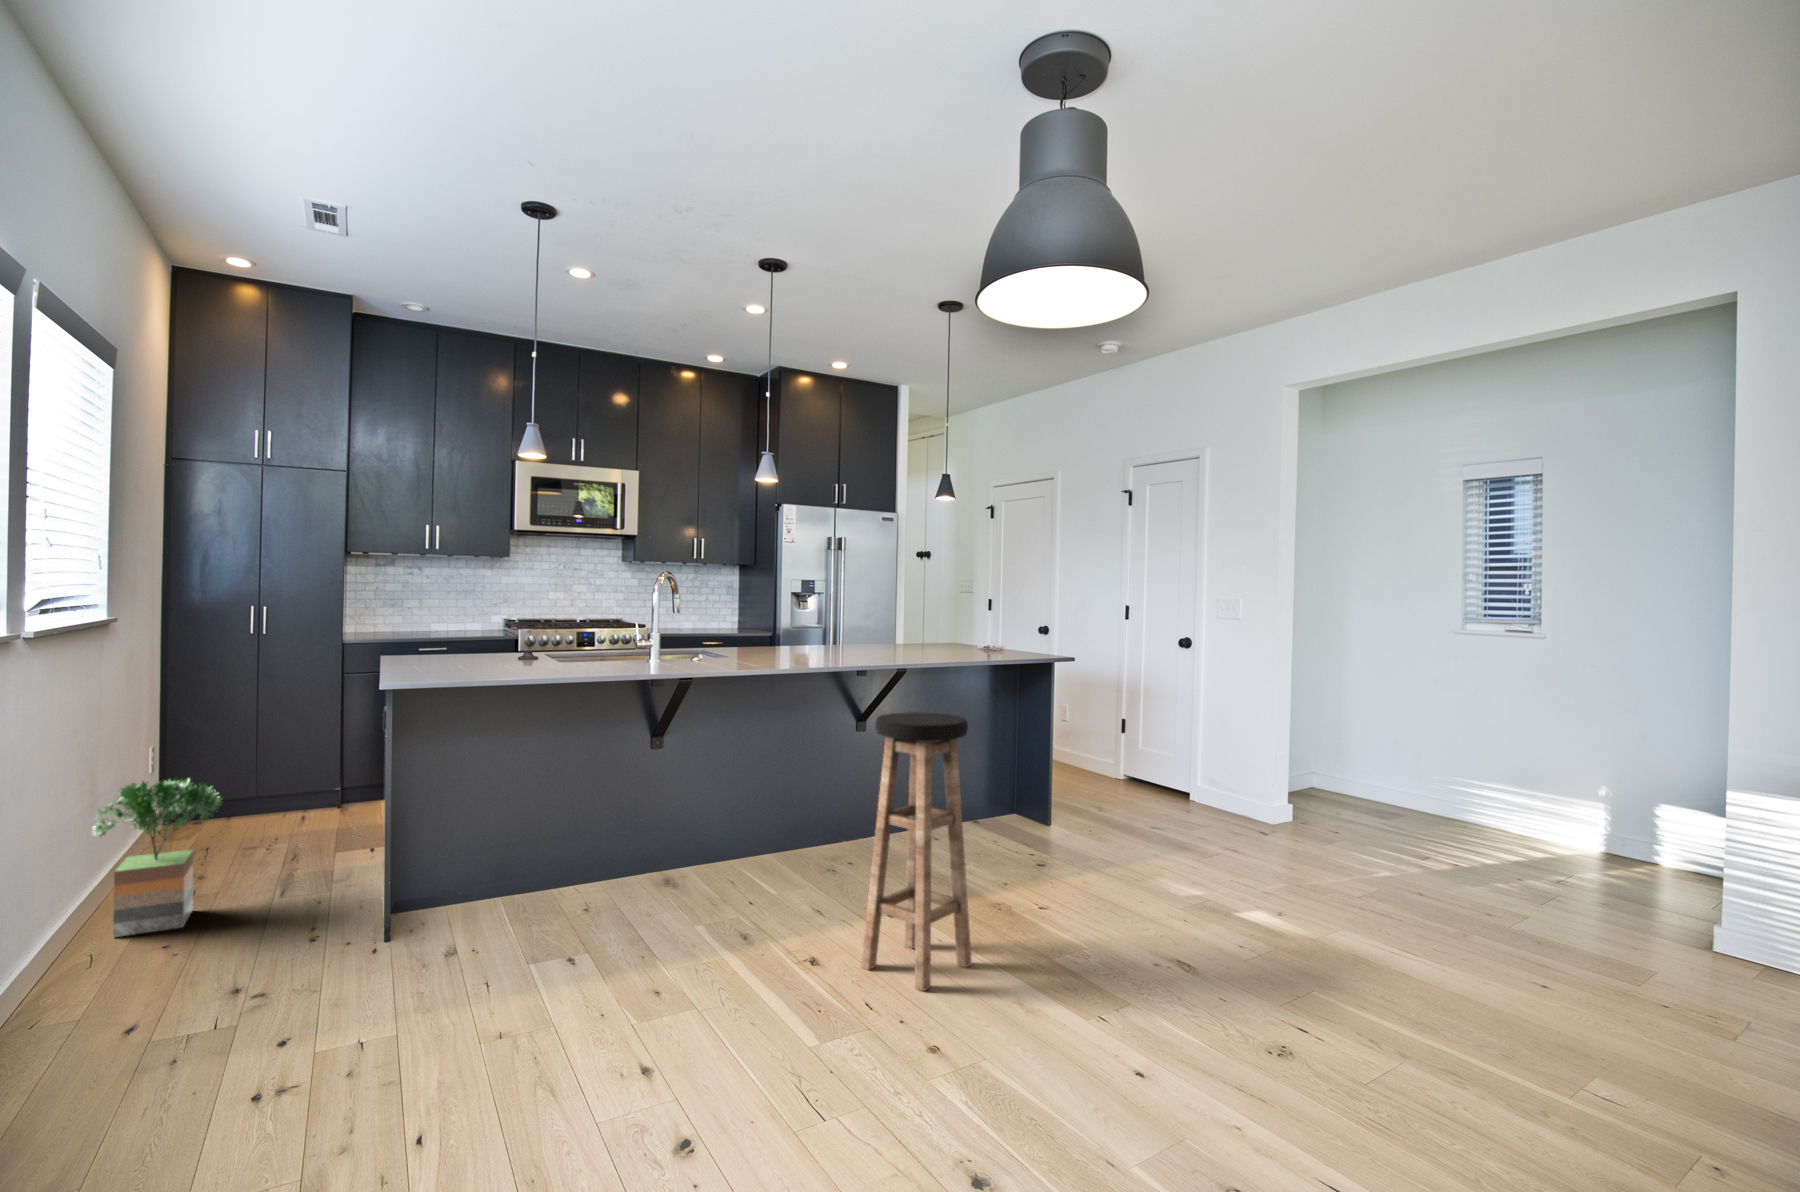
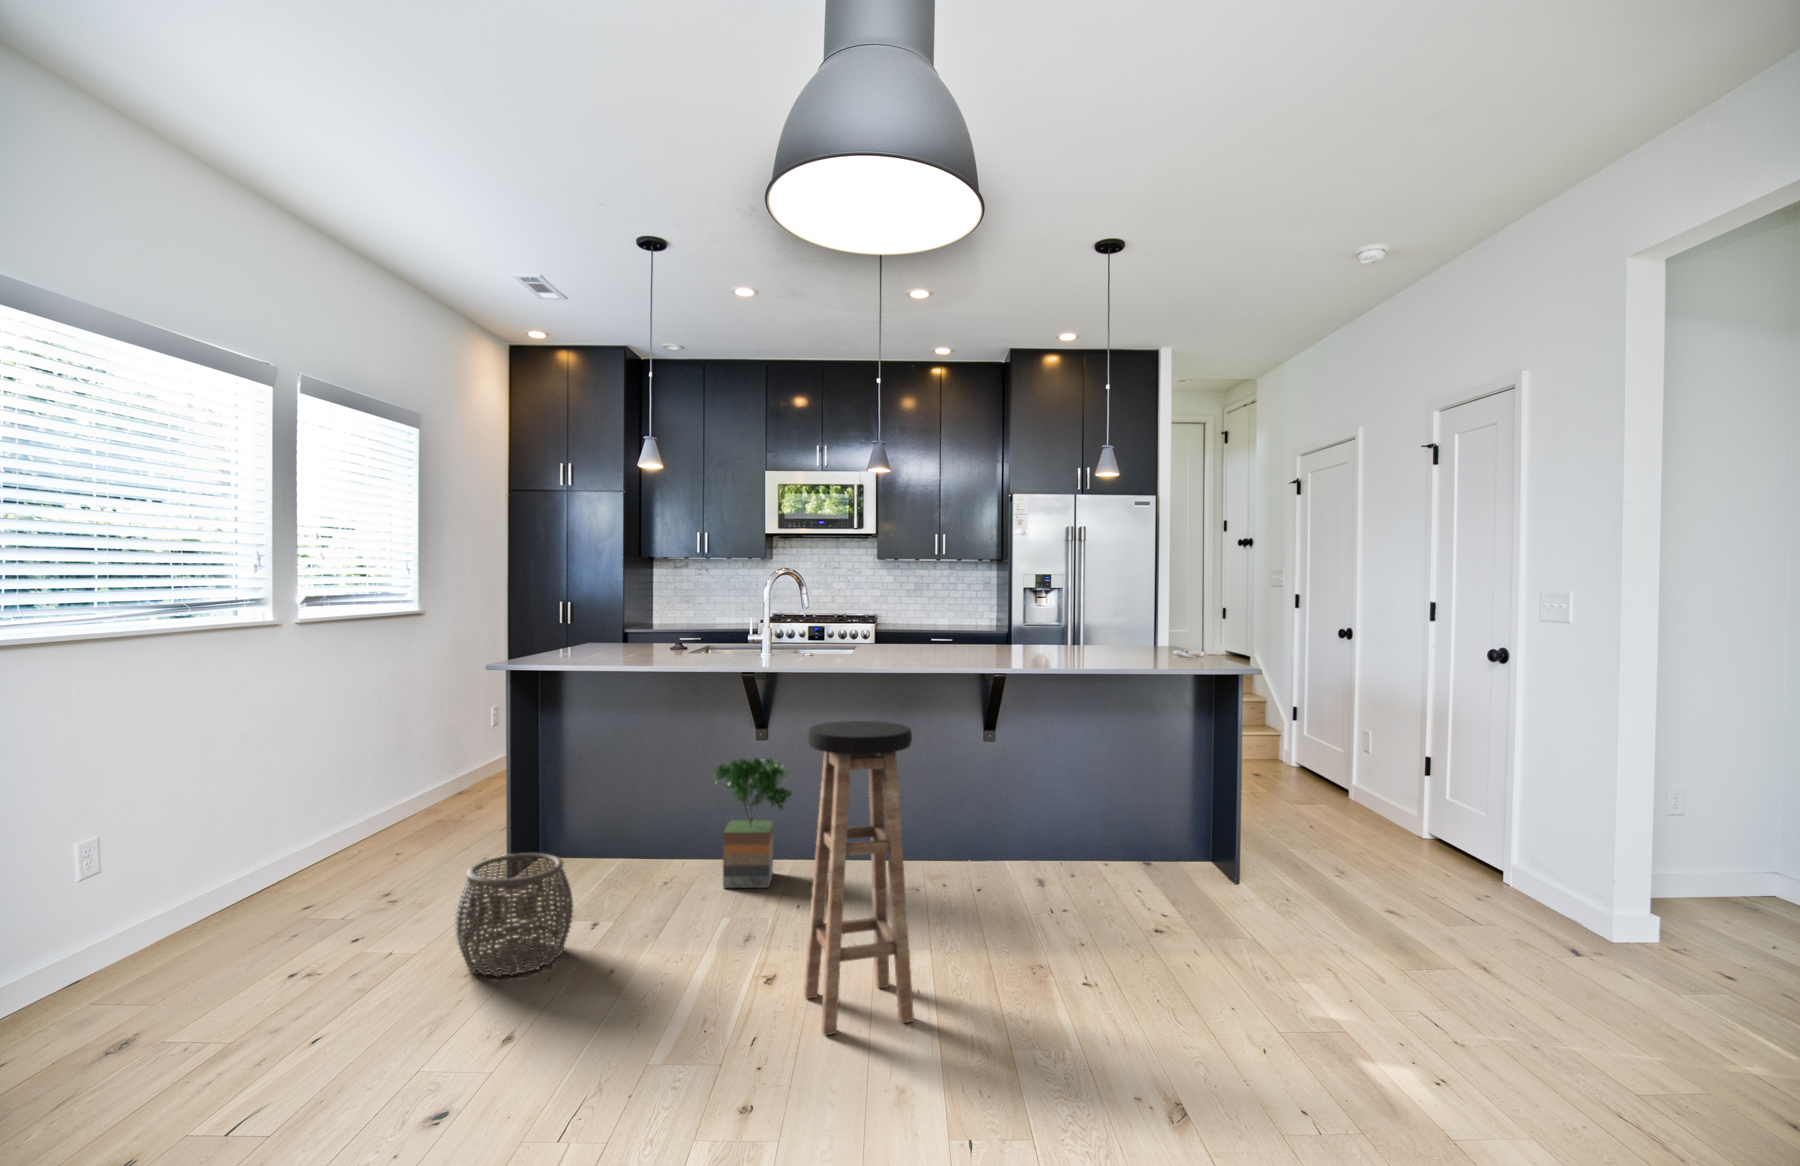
potted tree: present [93,778,219,937] -> present [714,758,792,888]
woven basket: none [465,888,600,1031] -> present [455,853,573,976]

